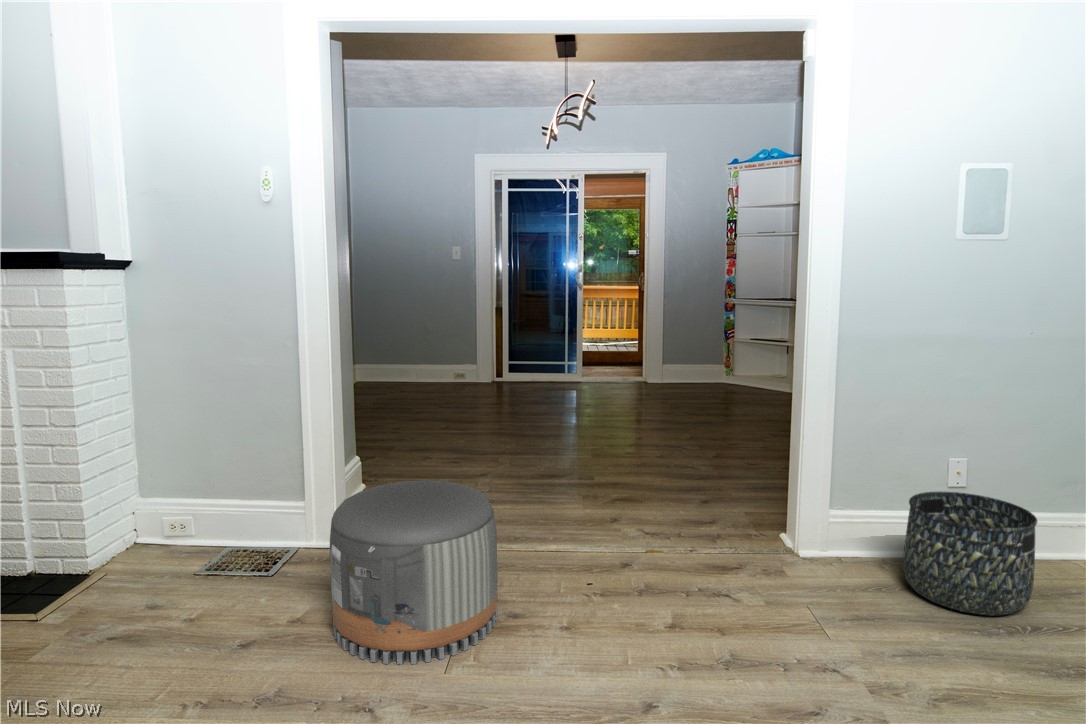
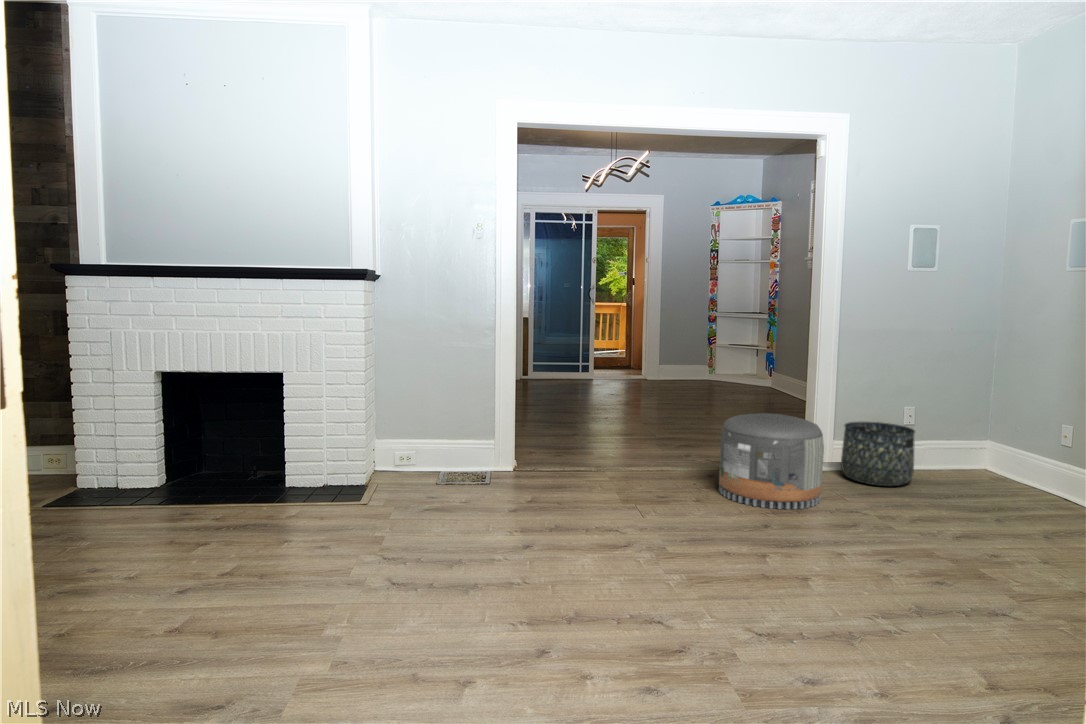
pouf: present [330,480,497,664] -> present [719,413,824,509]

